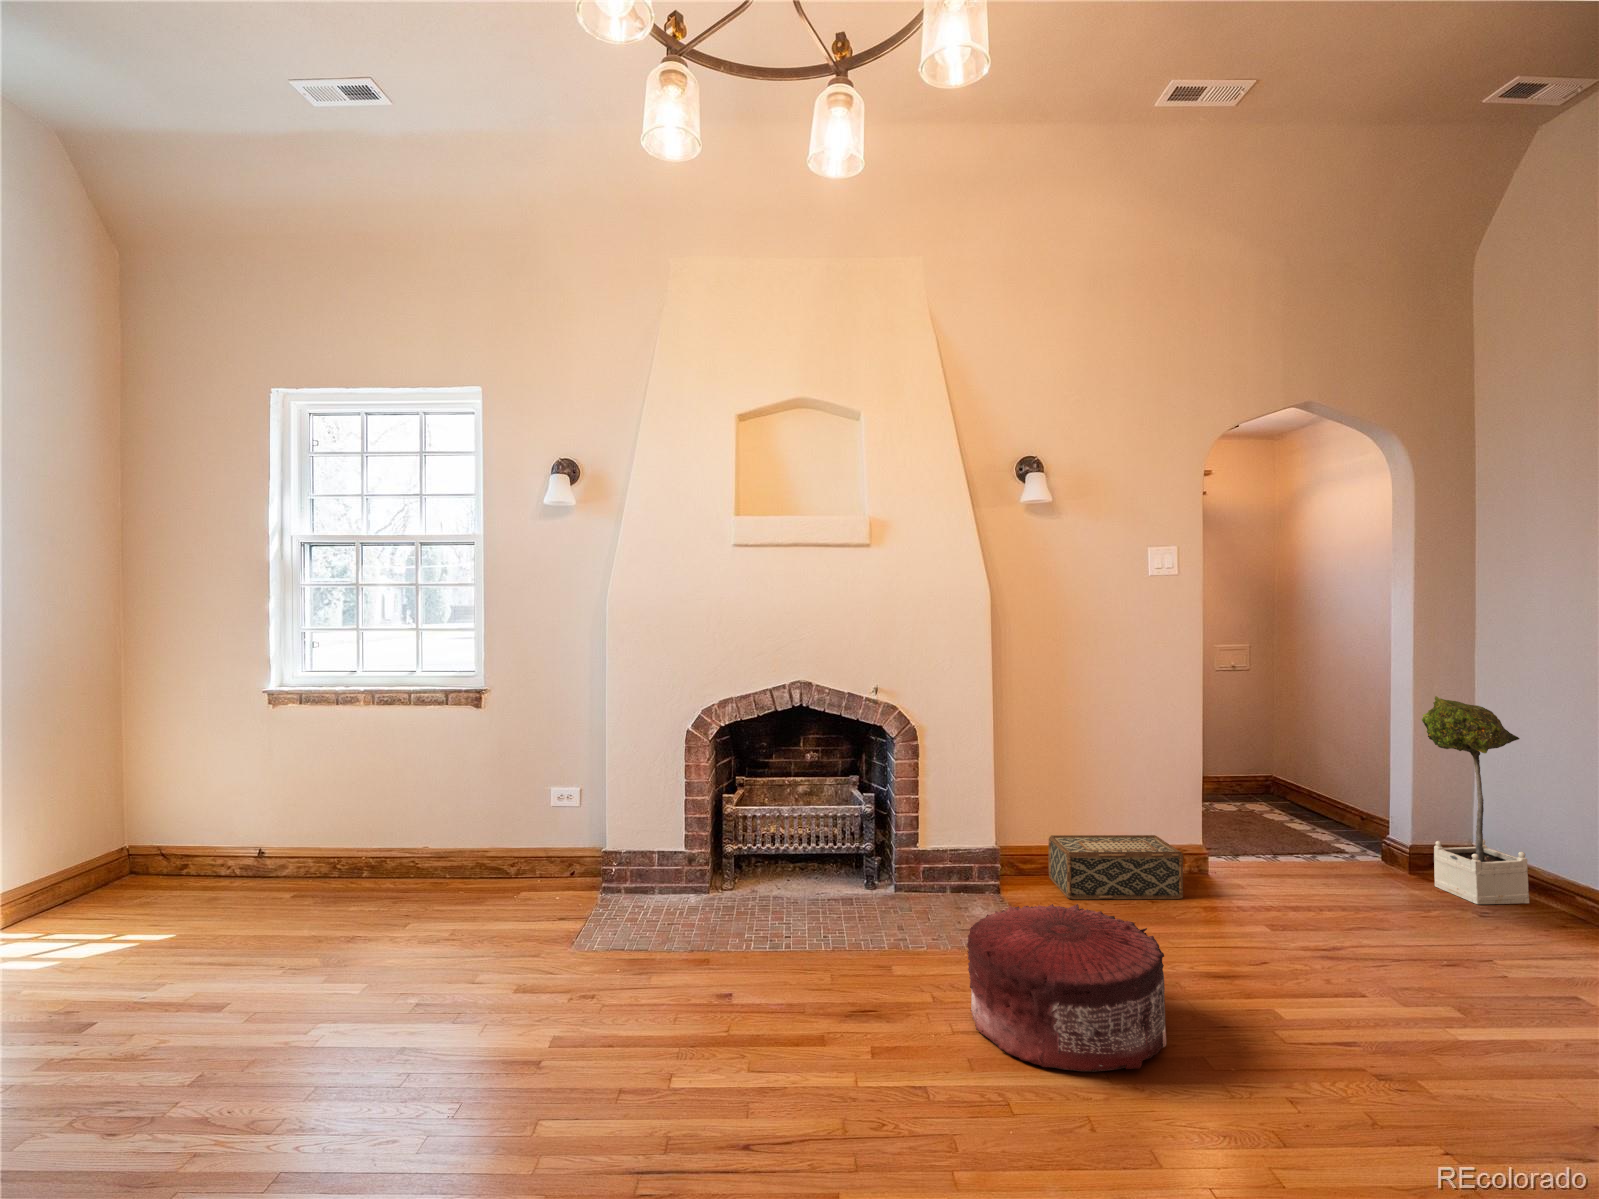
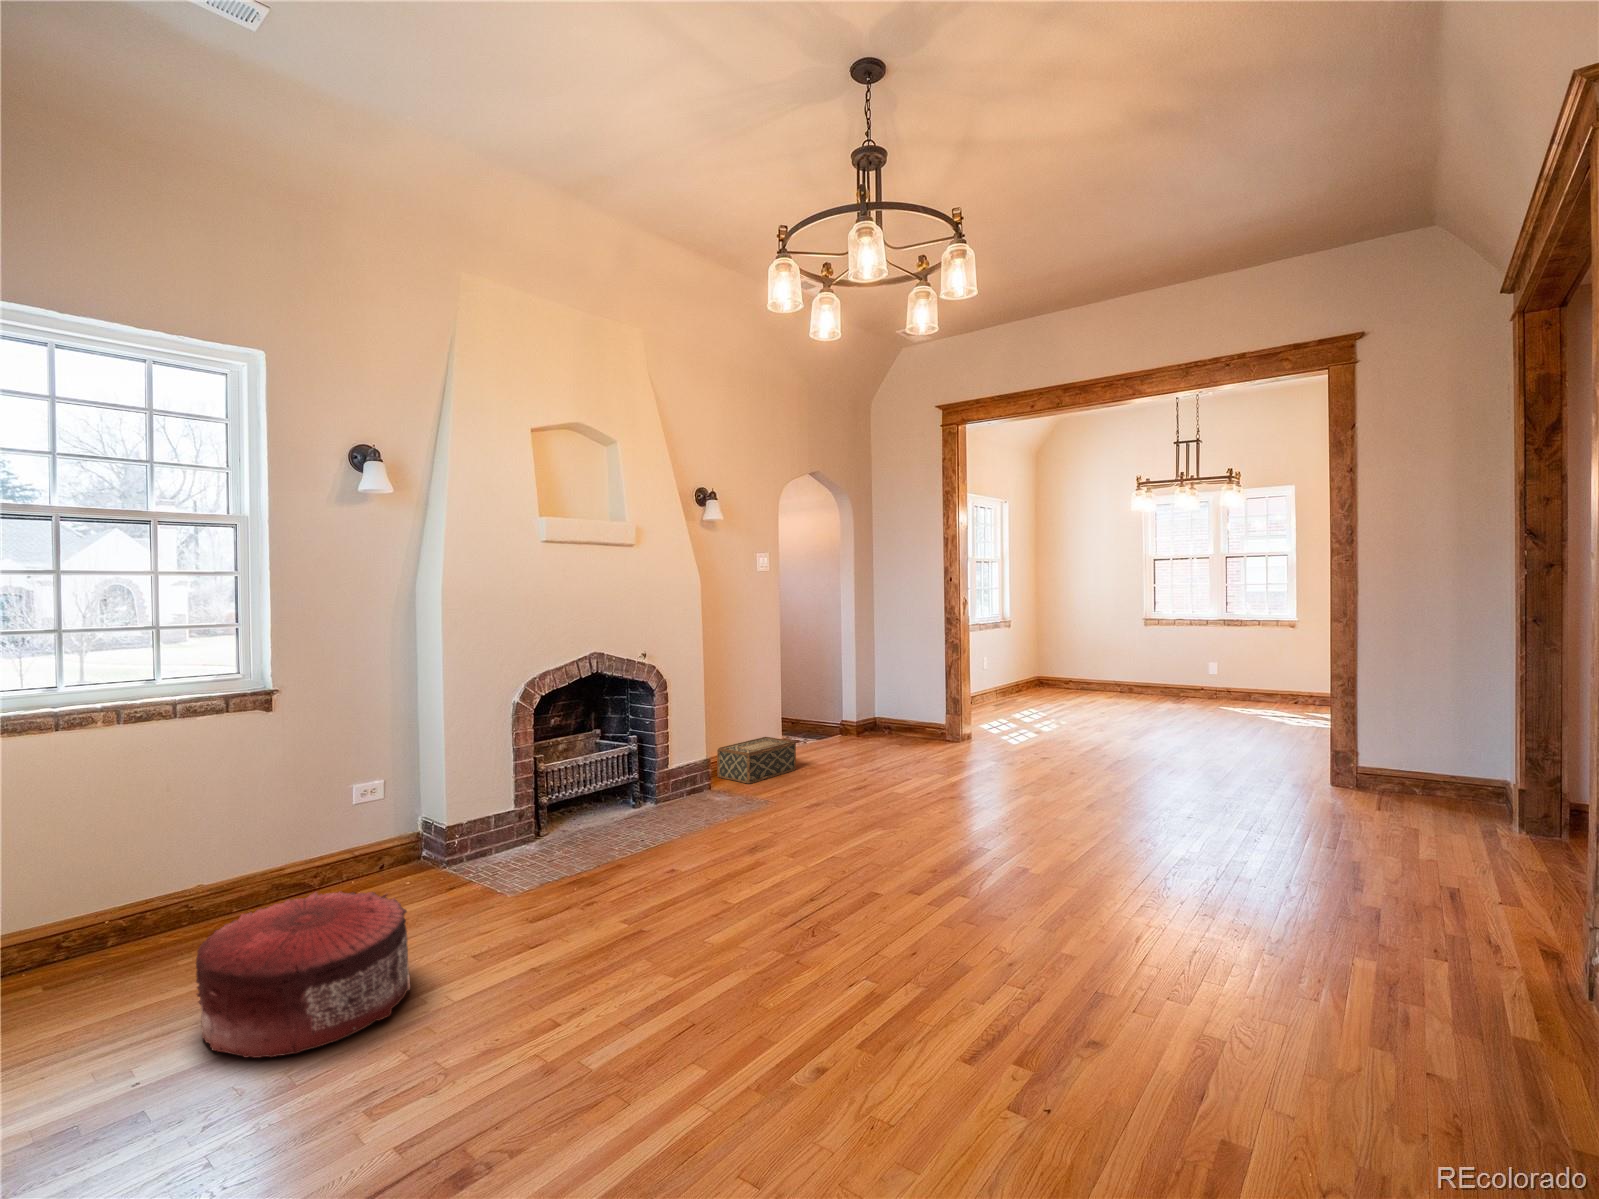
potted tree: present [1422,696,1529,904] -> none [864,636,909,743]
pouf: present [967,904,1166,1072] -> present [196,891,410,1058]

